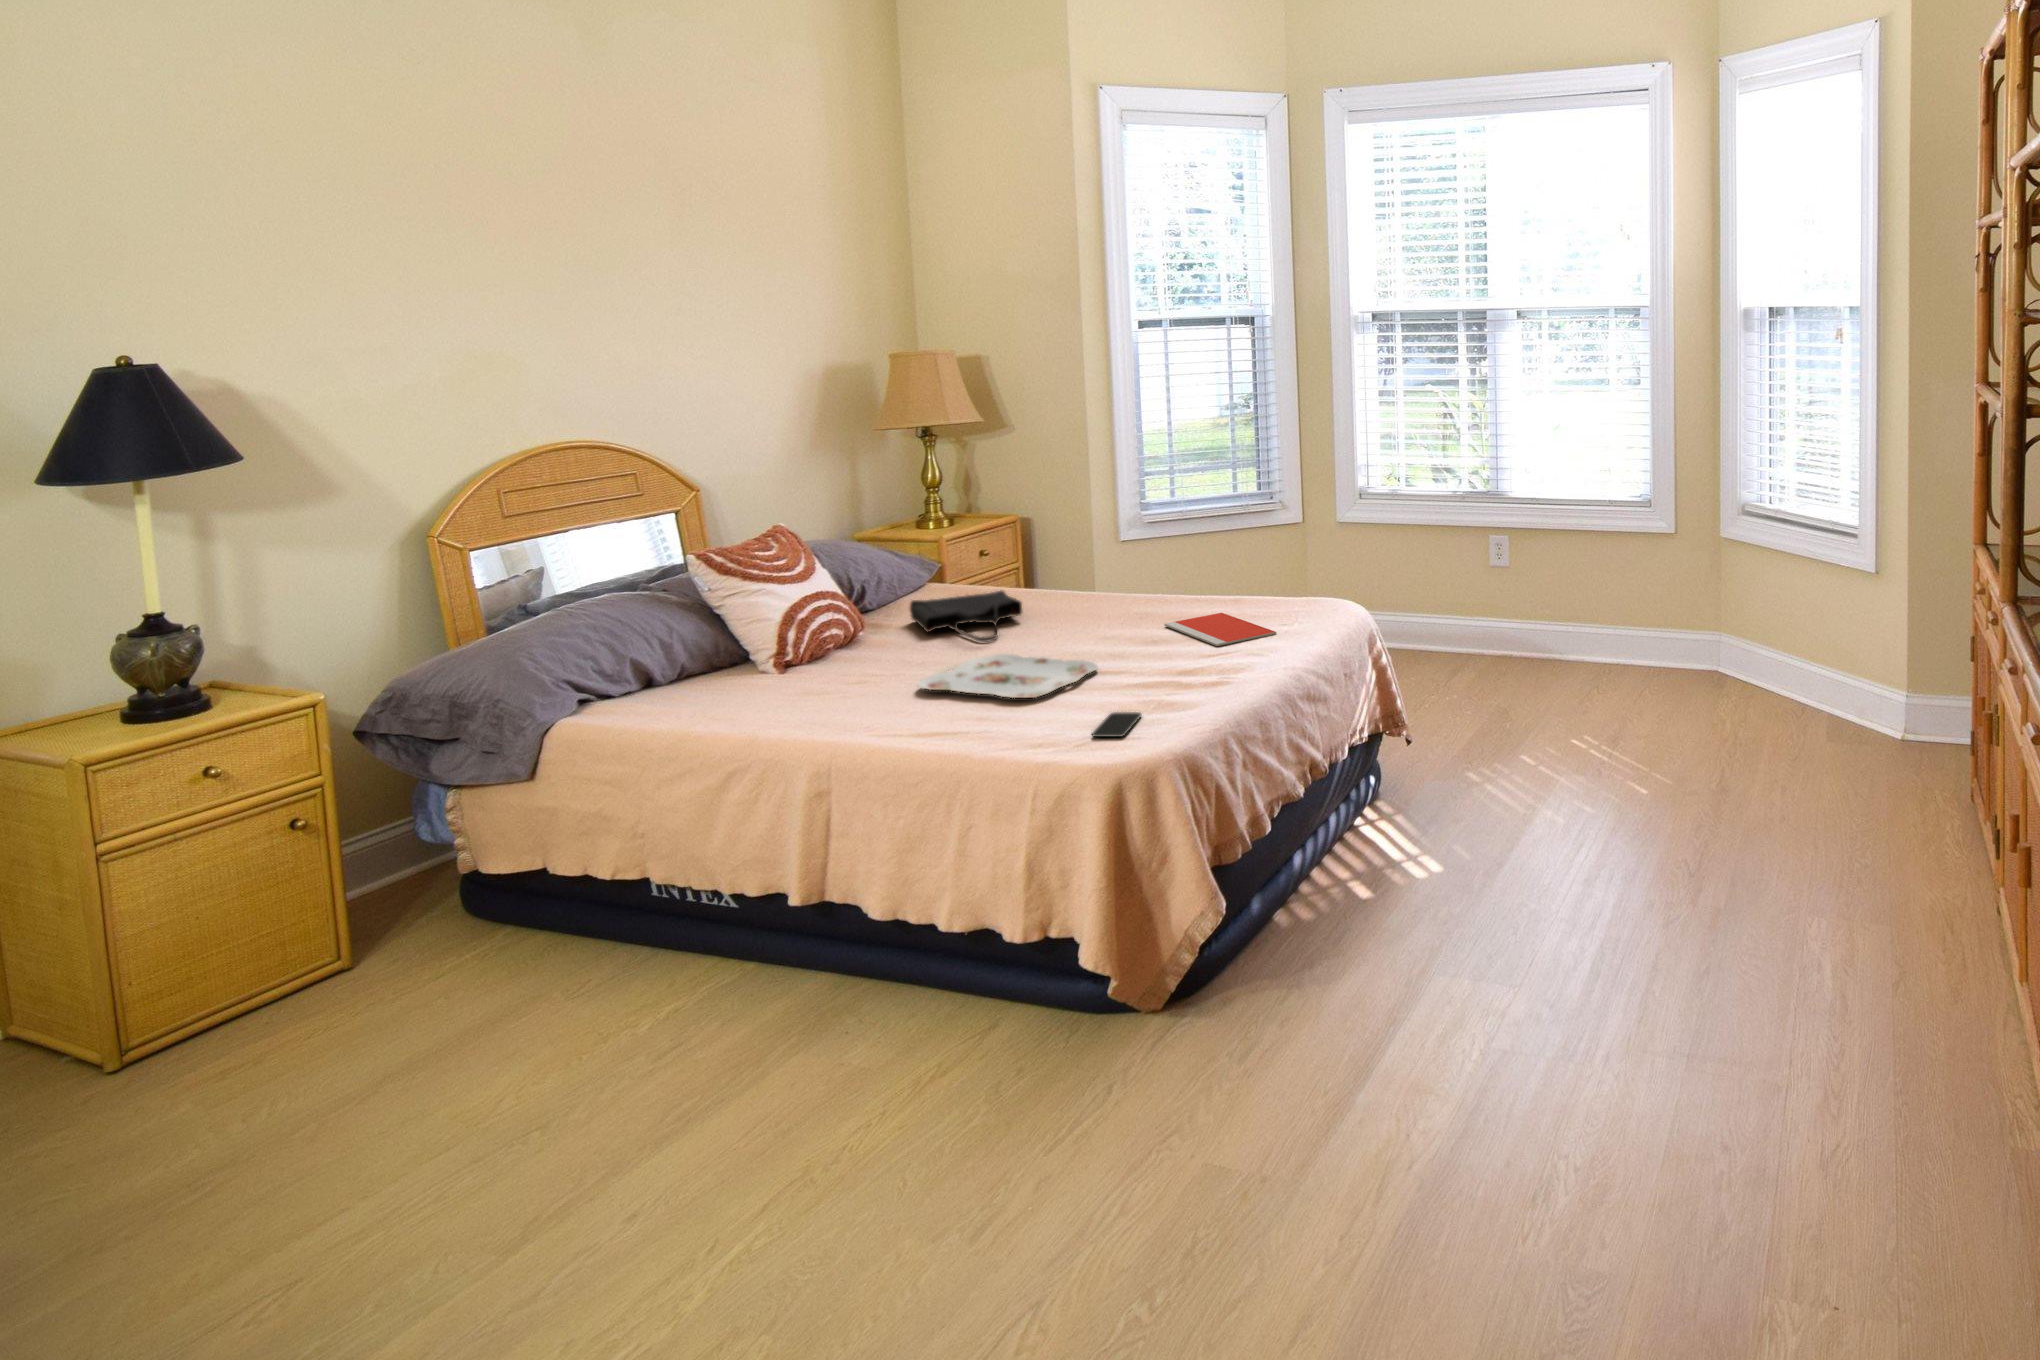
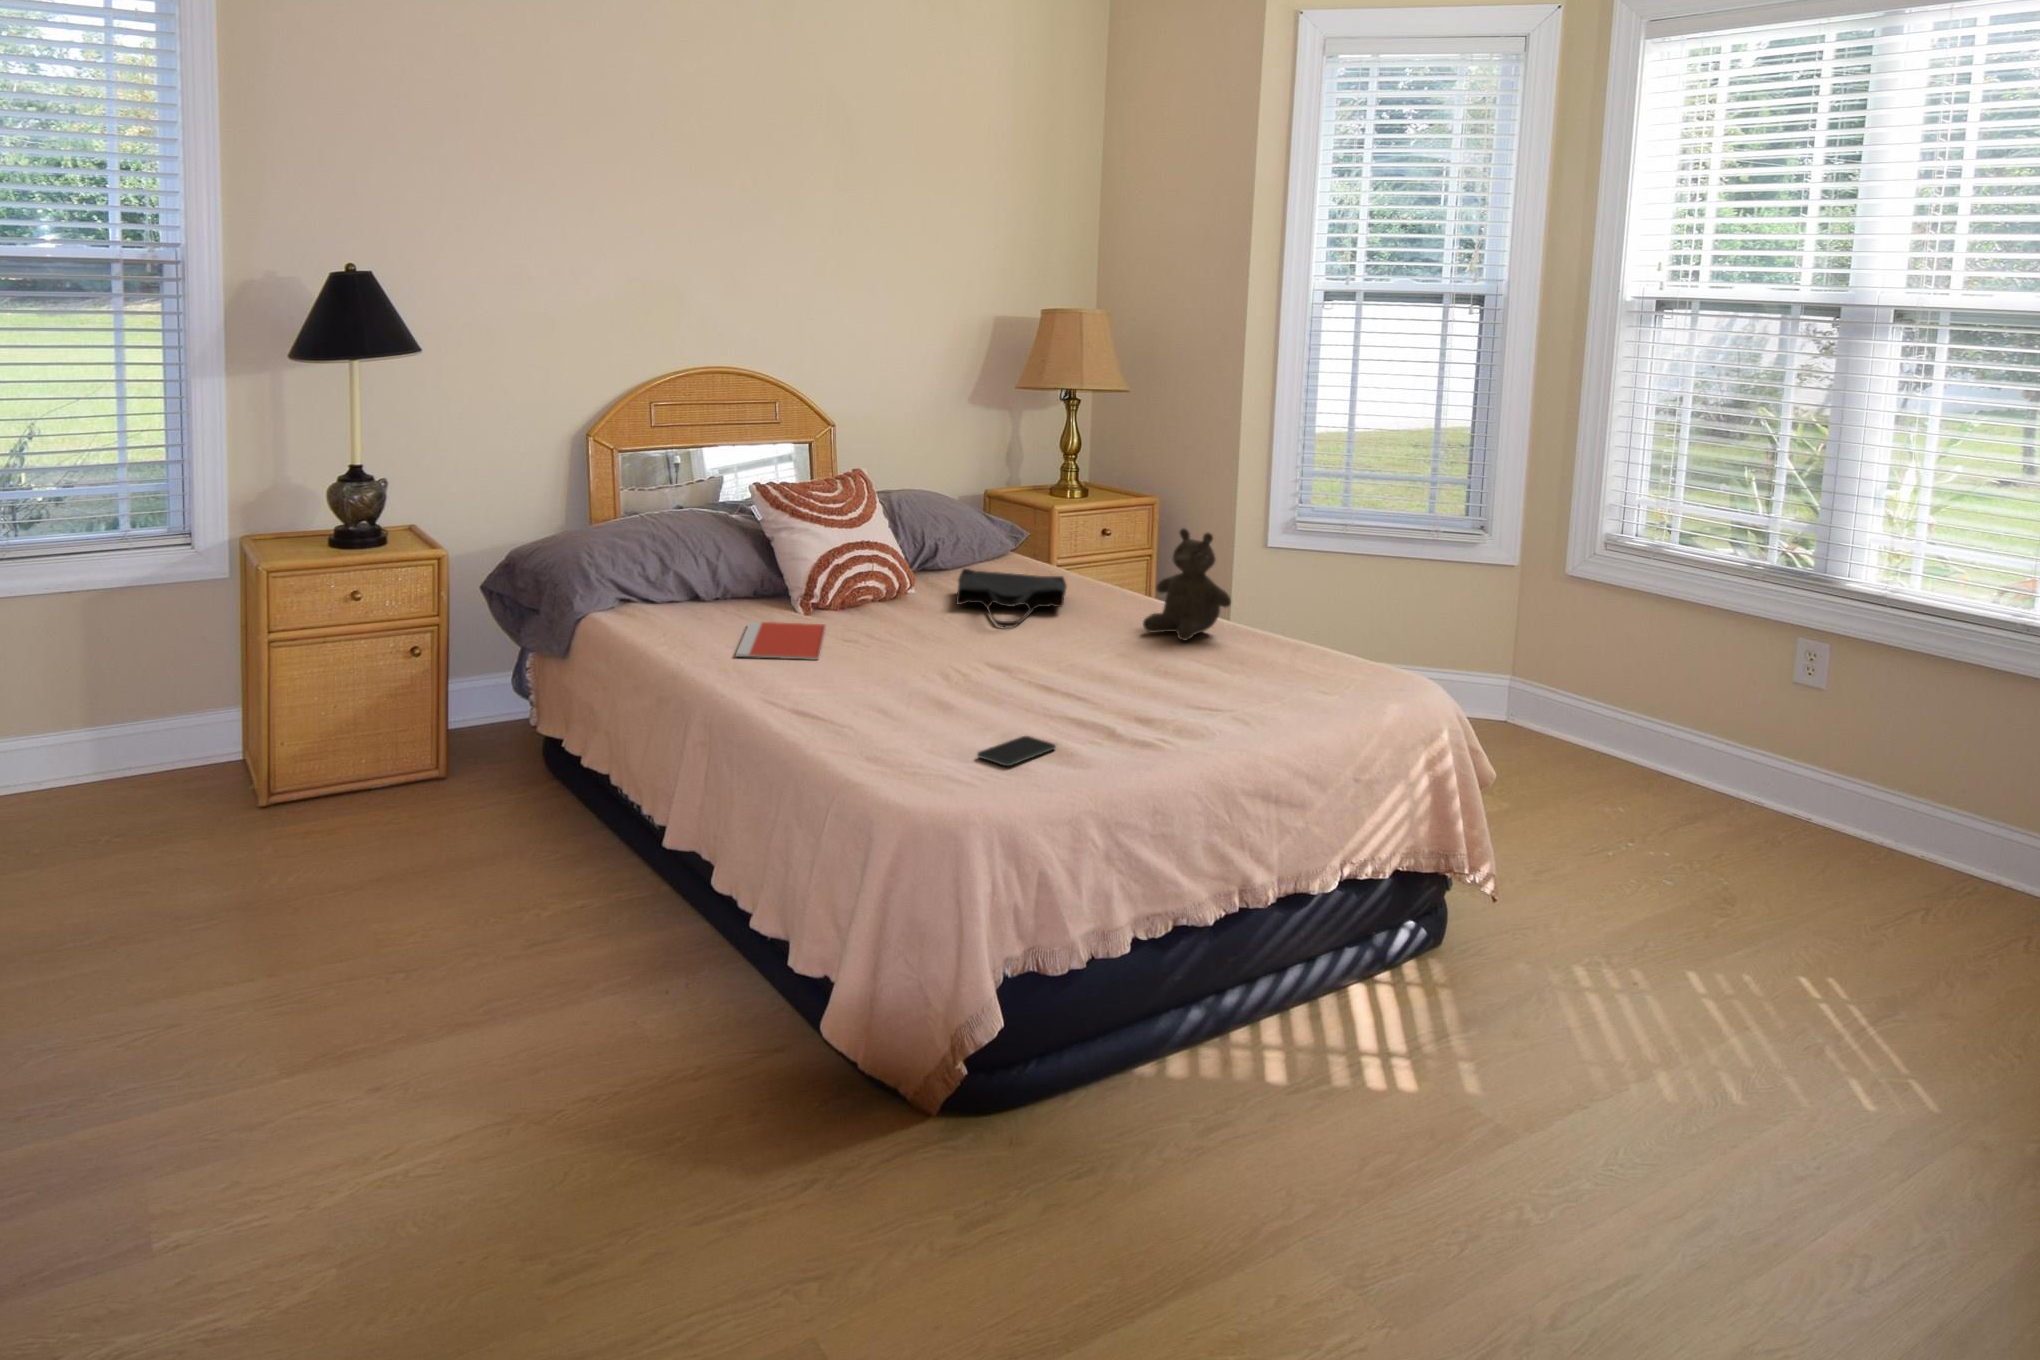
teddy bear: none [1102,529,1169,620] -> present [1143,528,1231,640]
notebook: present [1164,613,1276,646] -> present [736,622,825,660]
serving tray: present [918,654,1098,698] -> none [881,641,1074,697]

